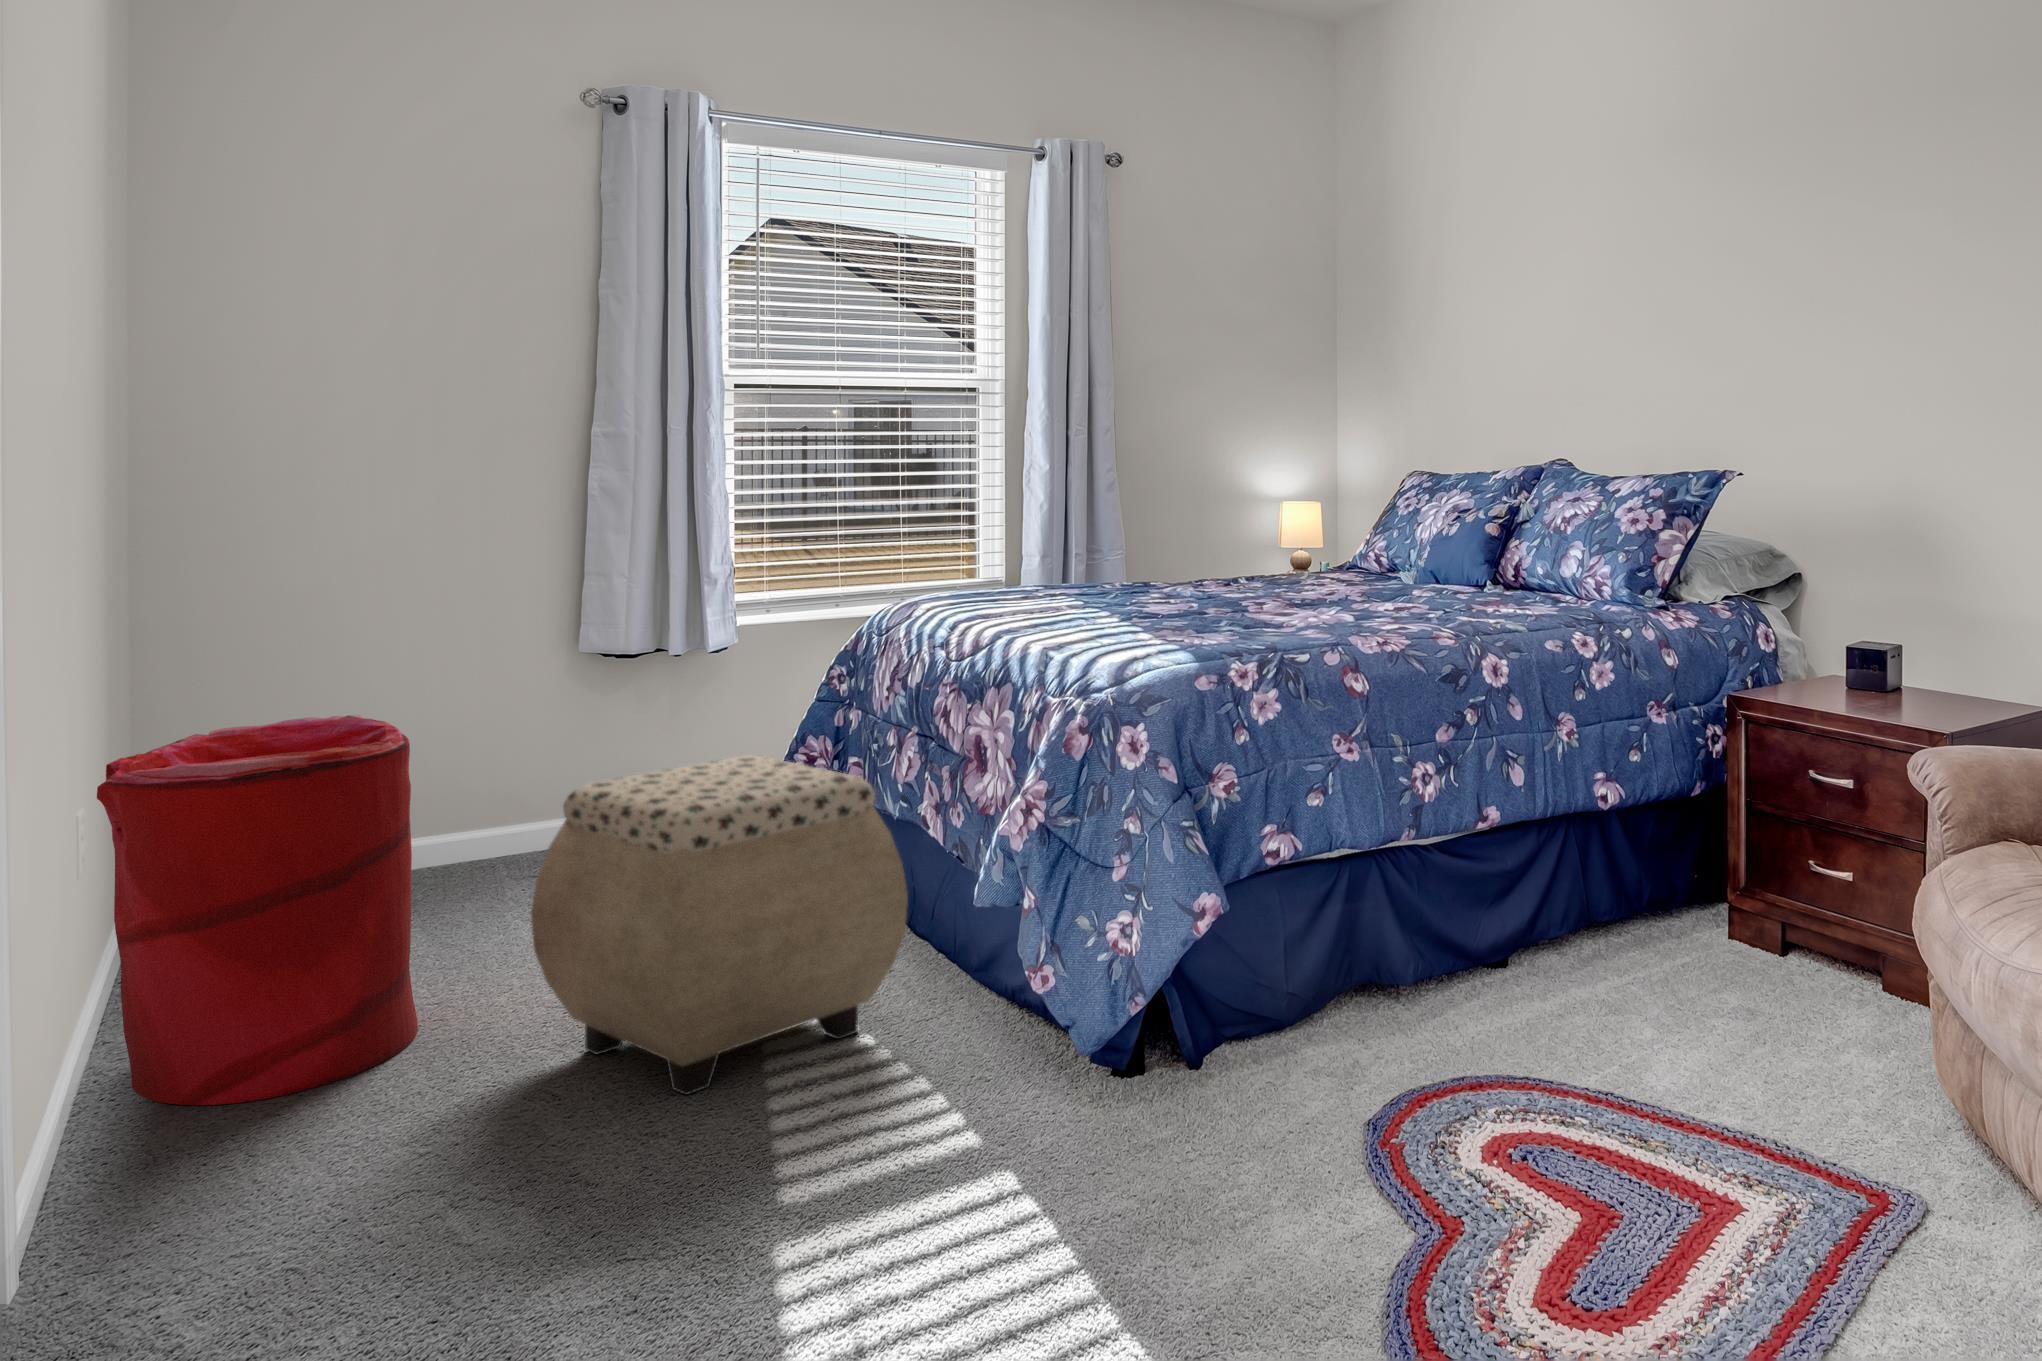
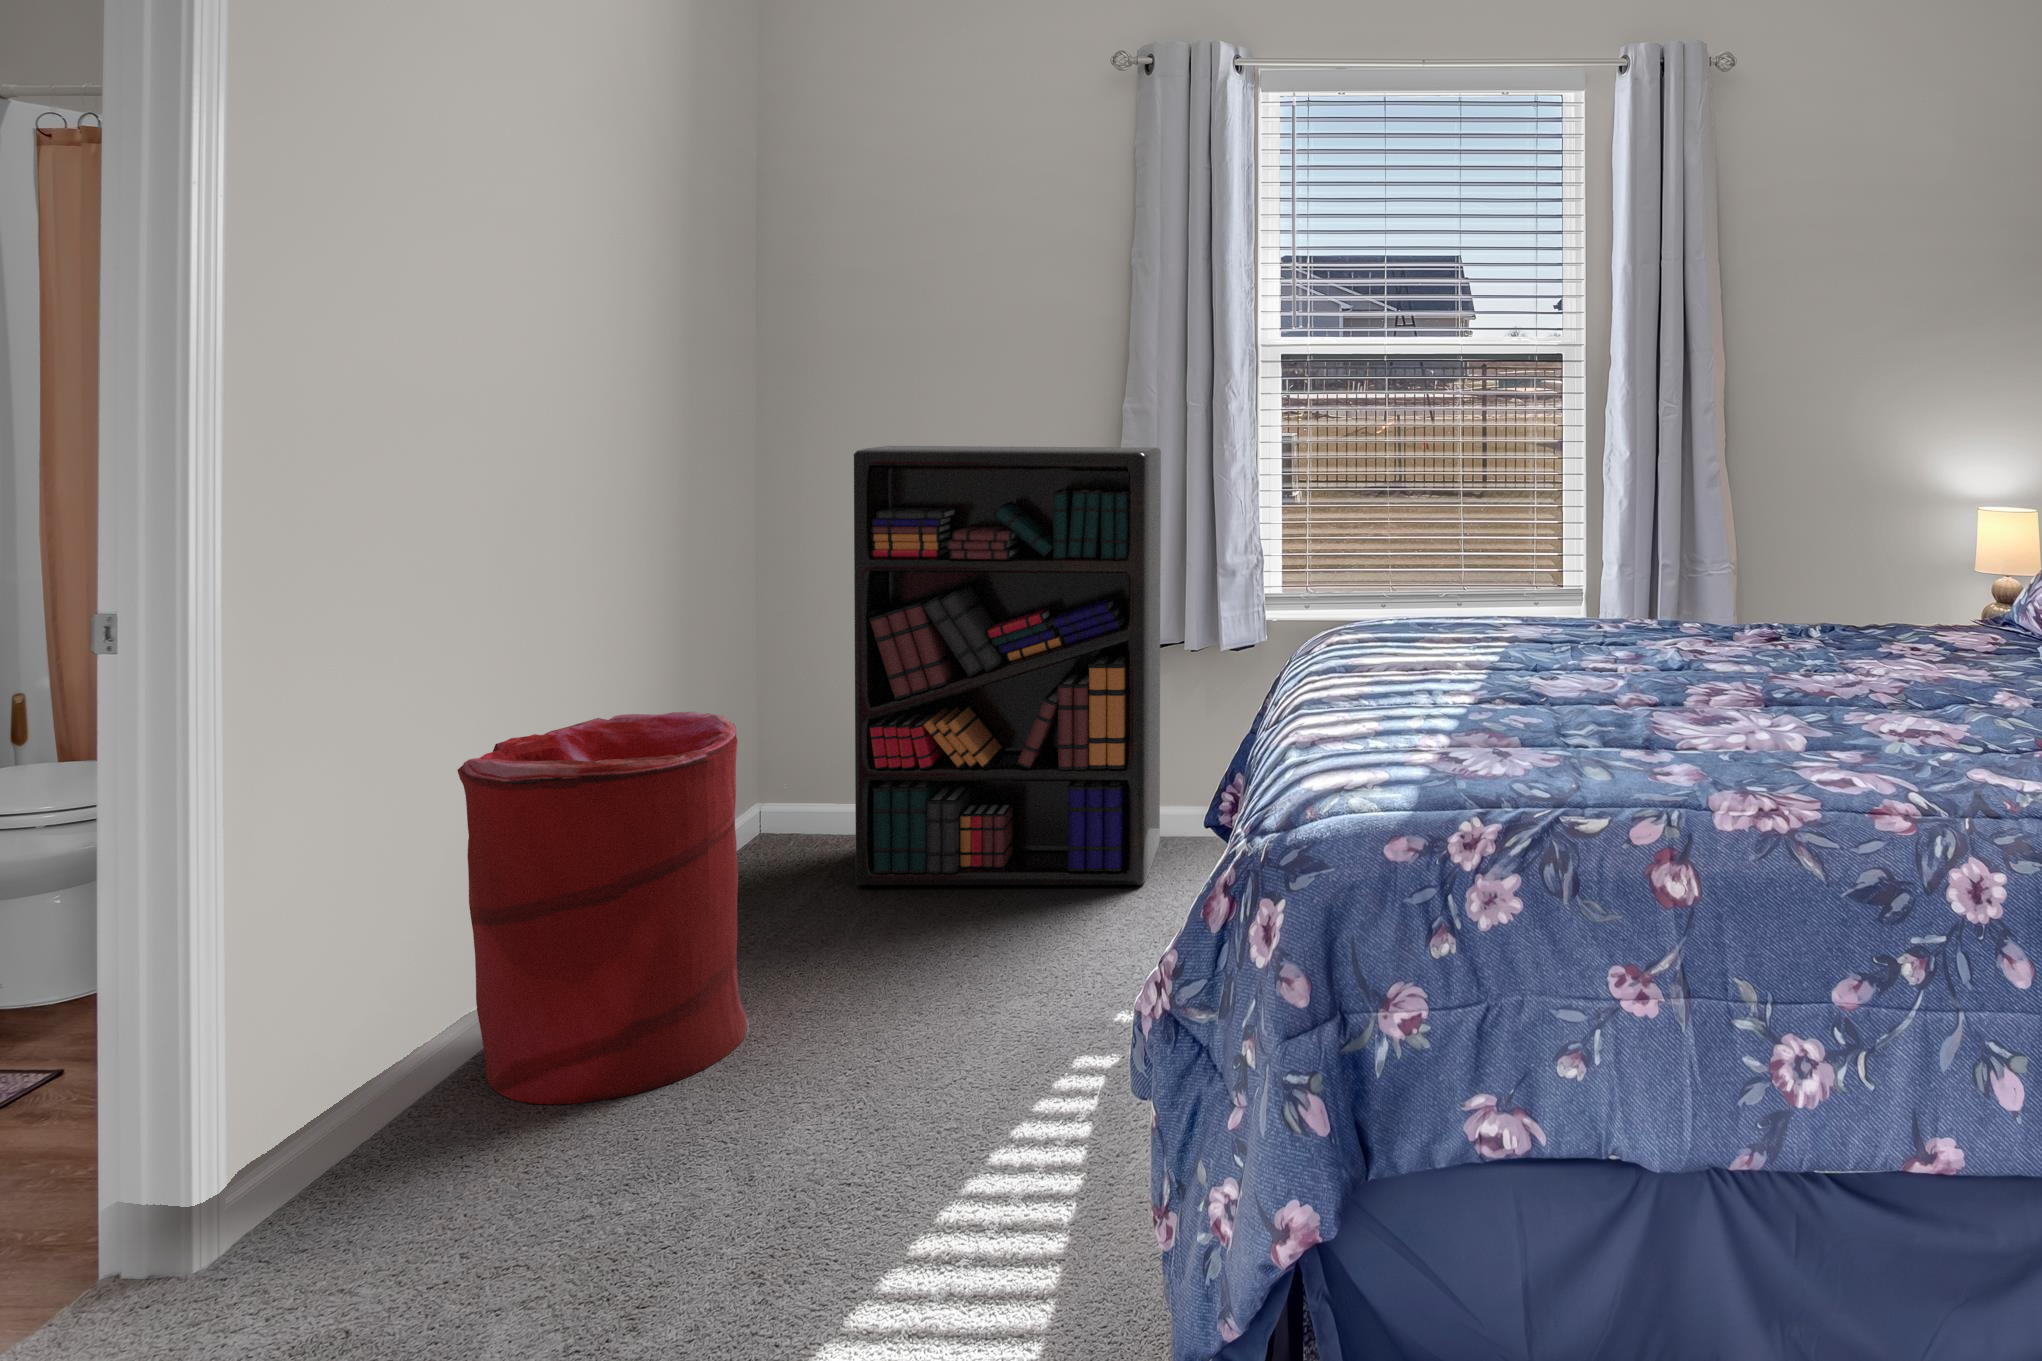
bookshelf: none [331,459,665,917] -> present [854,446,1161,885]
ottoman: present [531,755,908,1095] -> none [734,821,1083,1246]

